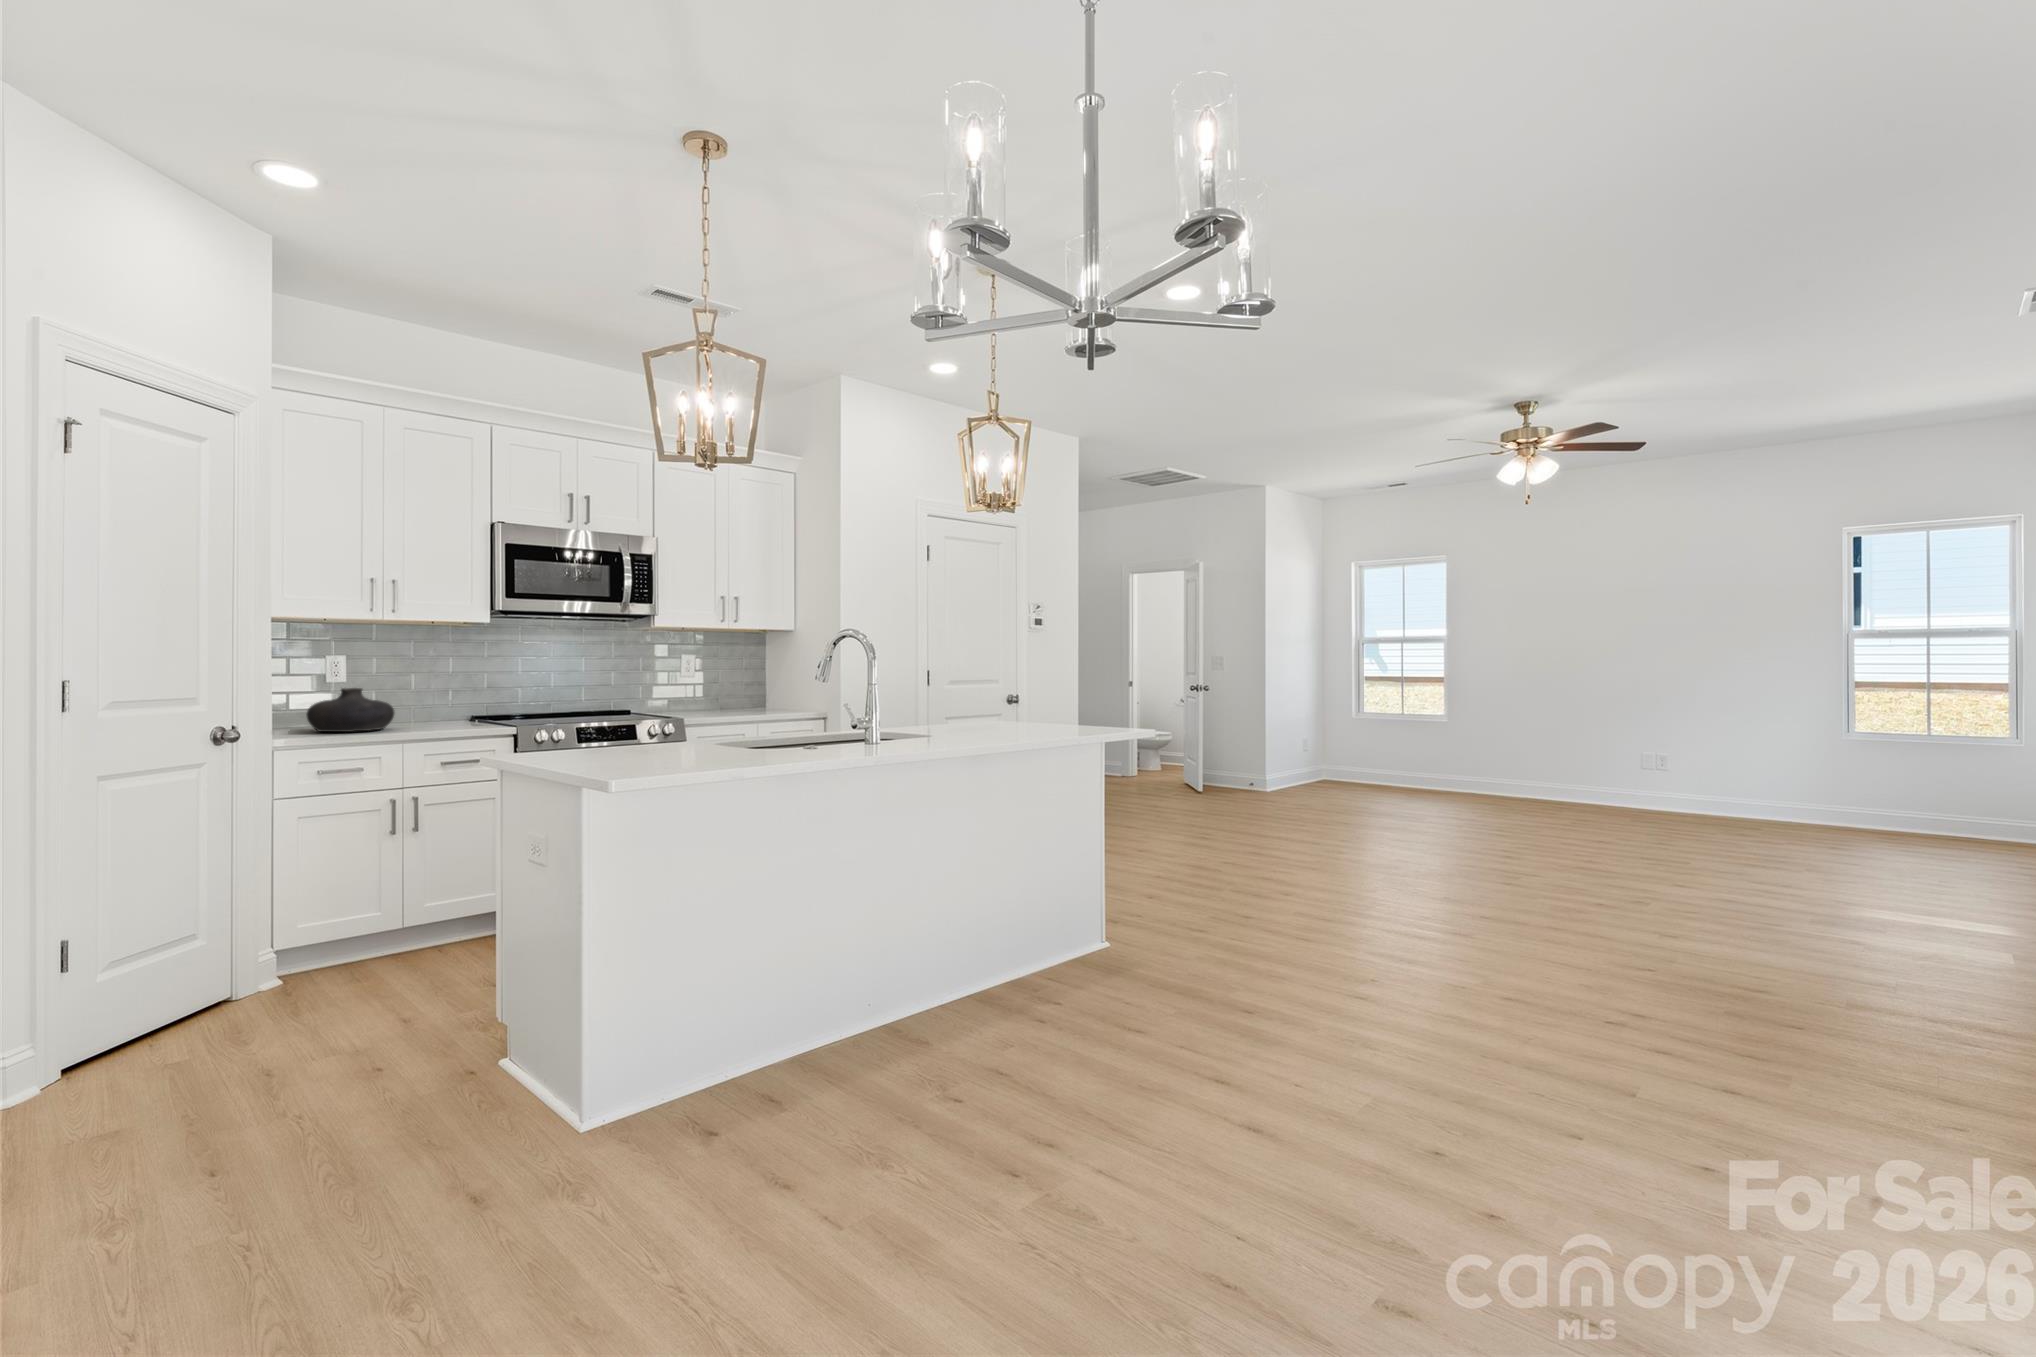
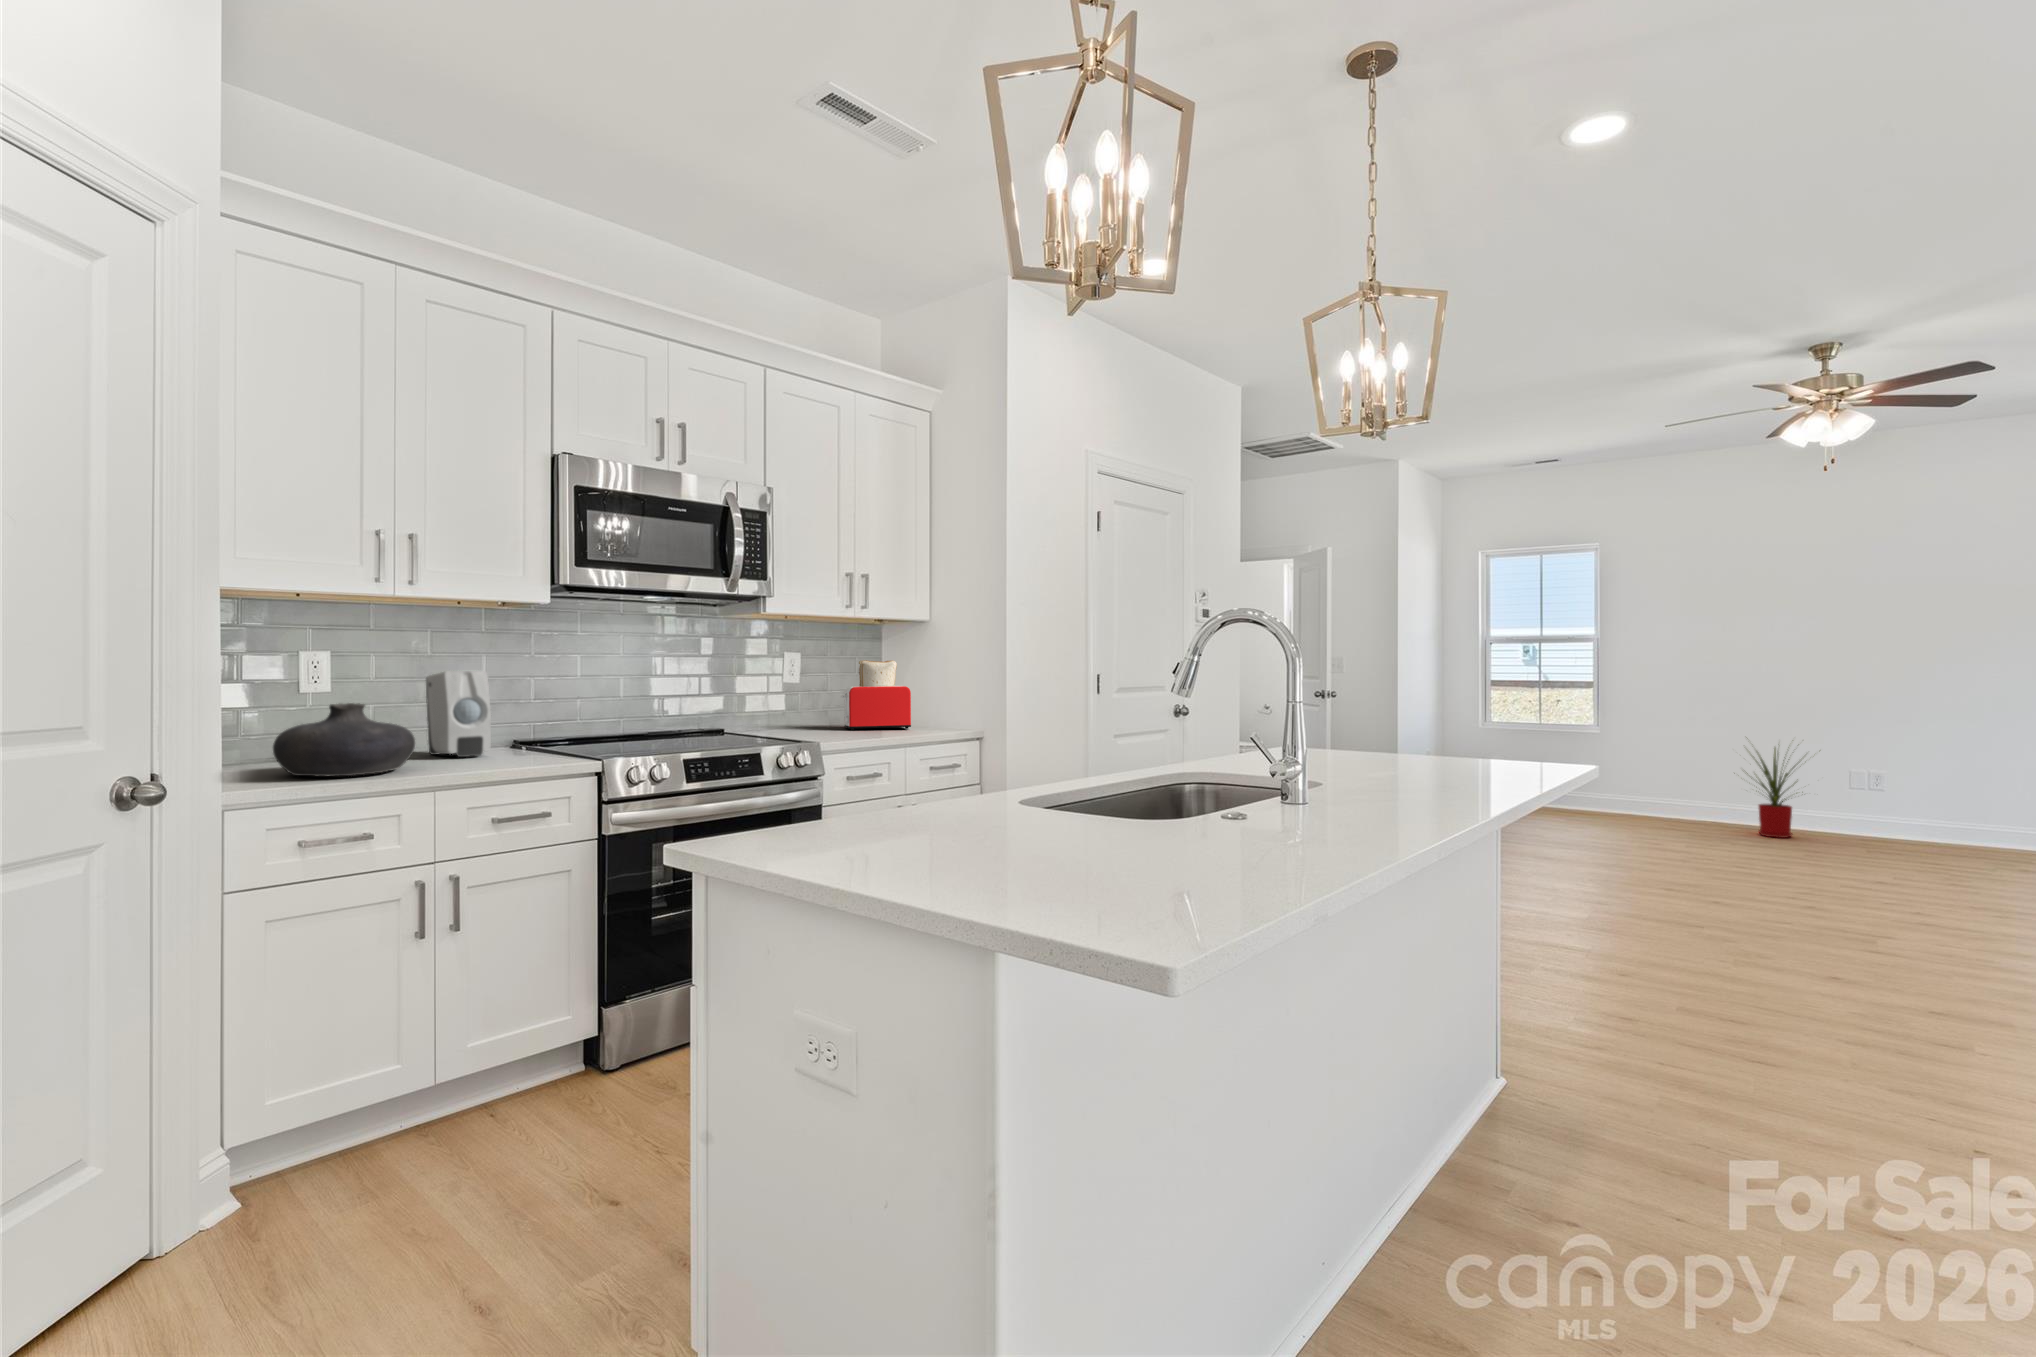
toaster: none [722,661,774,711] -> present [841,660,911,730]
soap dispenser: none [410,668,450,724] -> present [426,670,491,757]
house plant: none [1538,723,1611,811] -> present [1747,748,1797,838]

